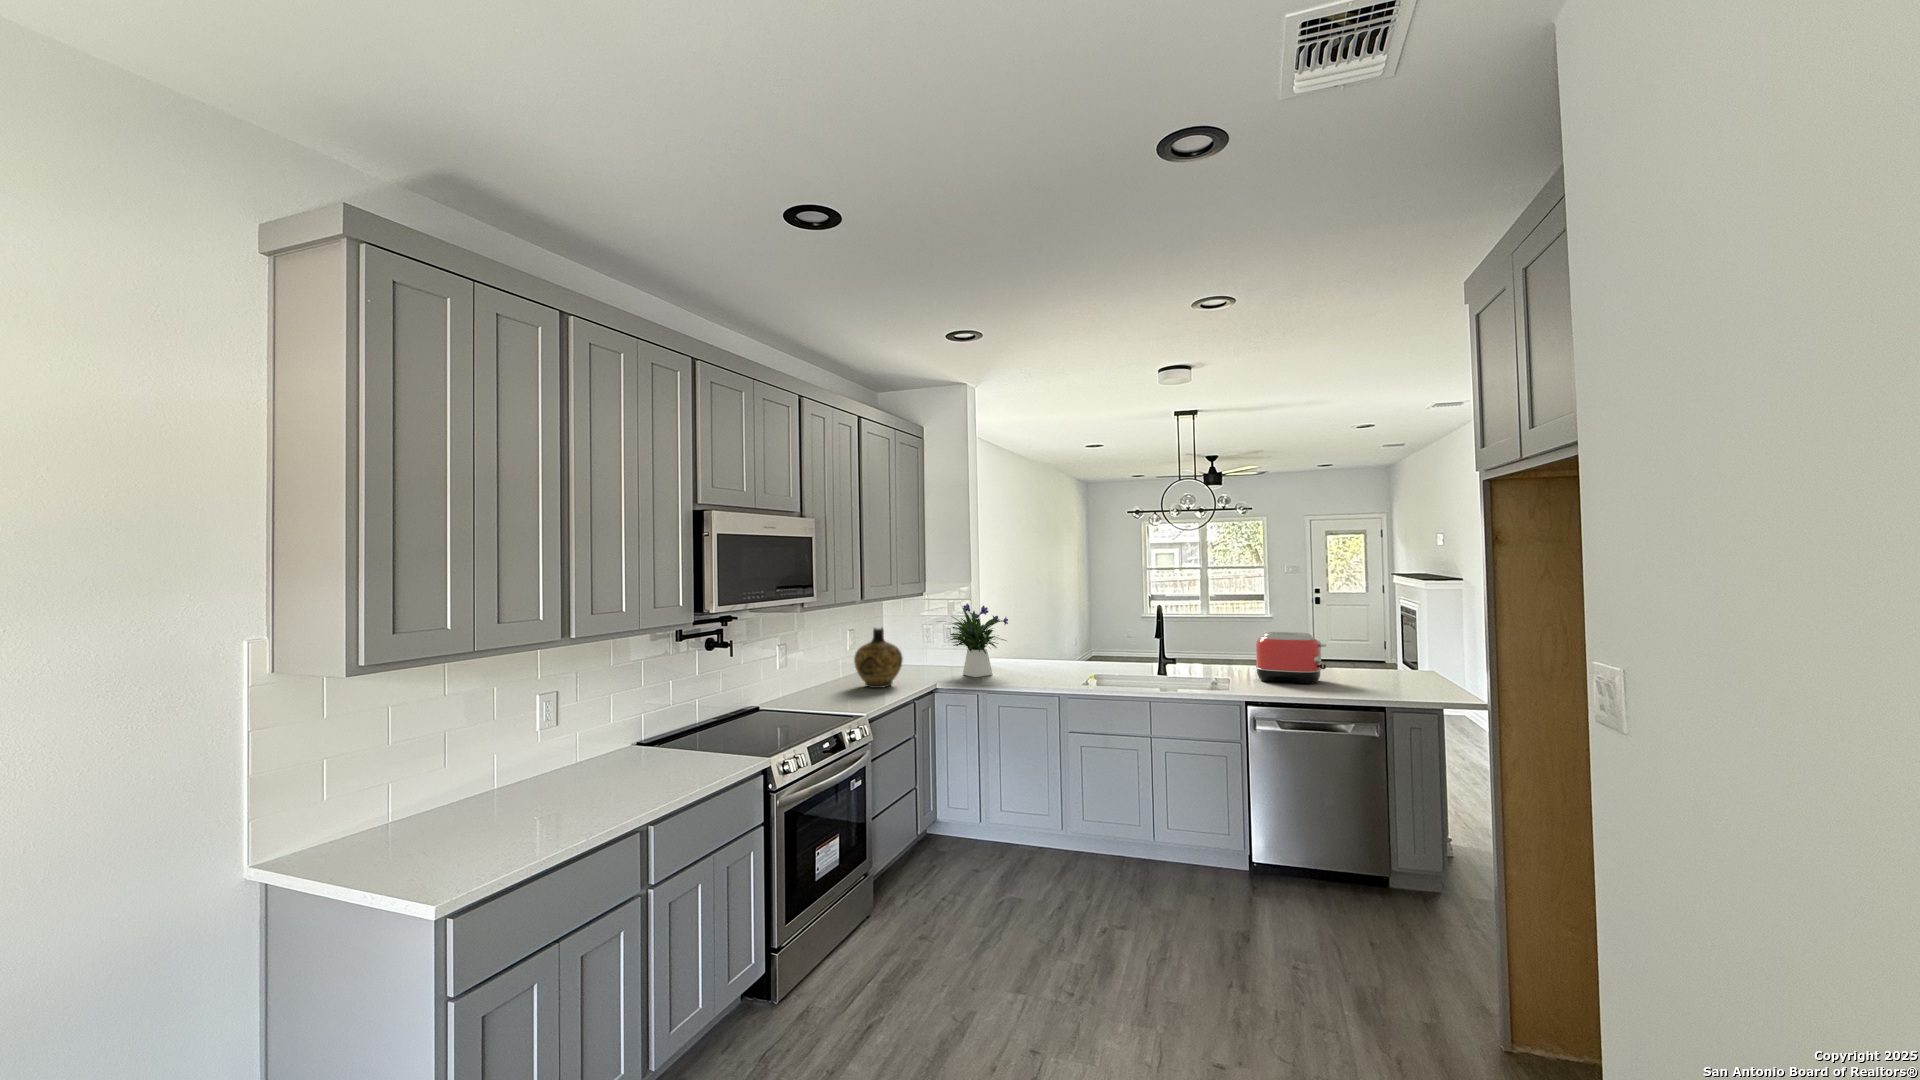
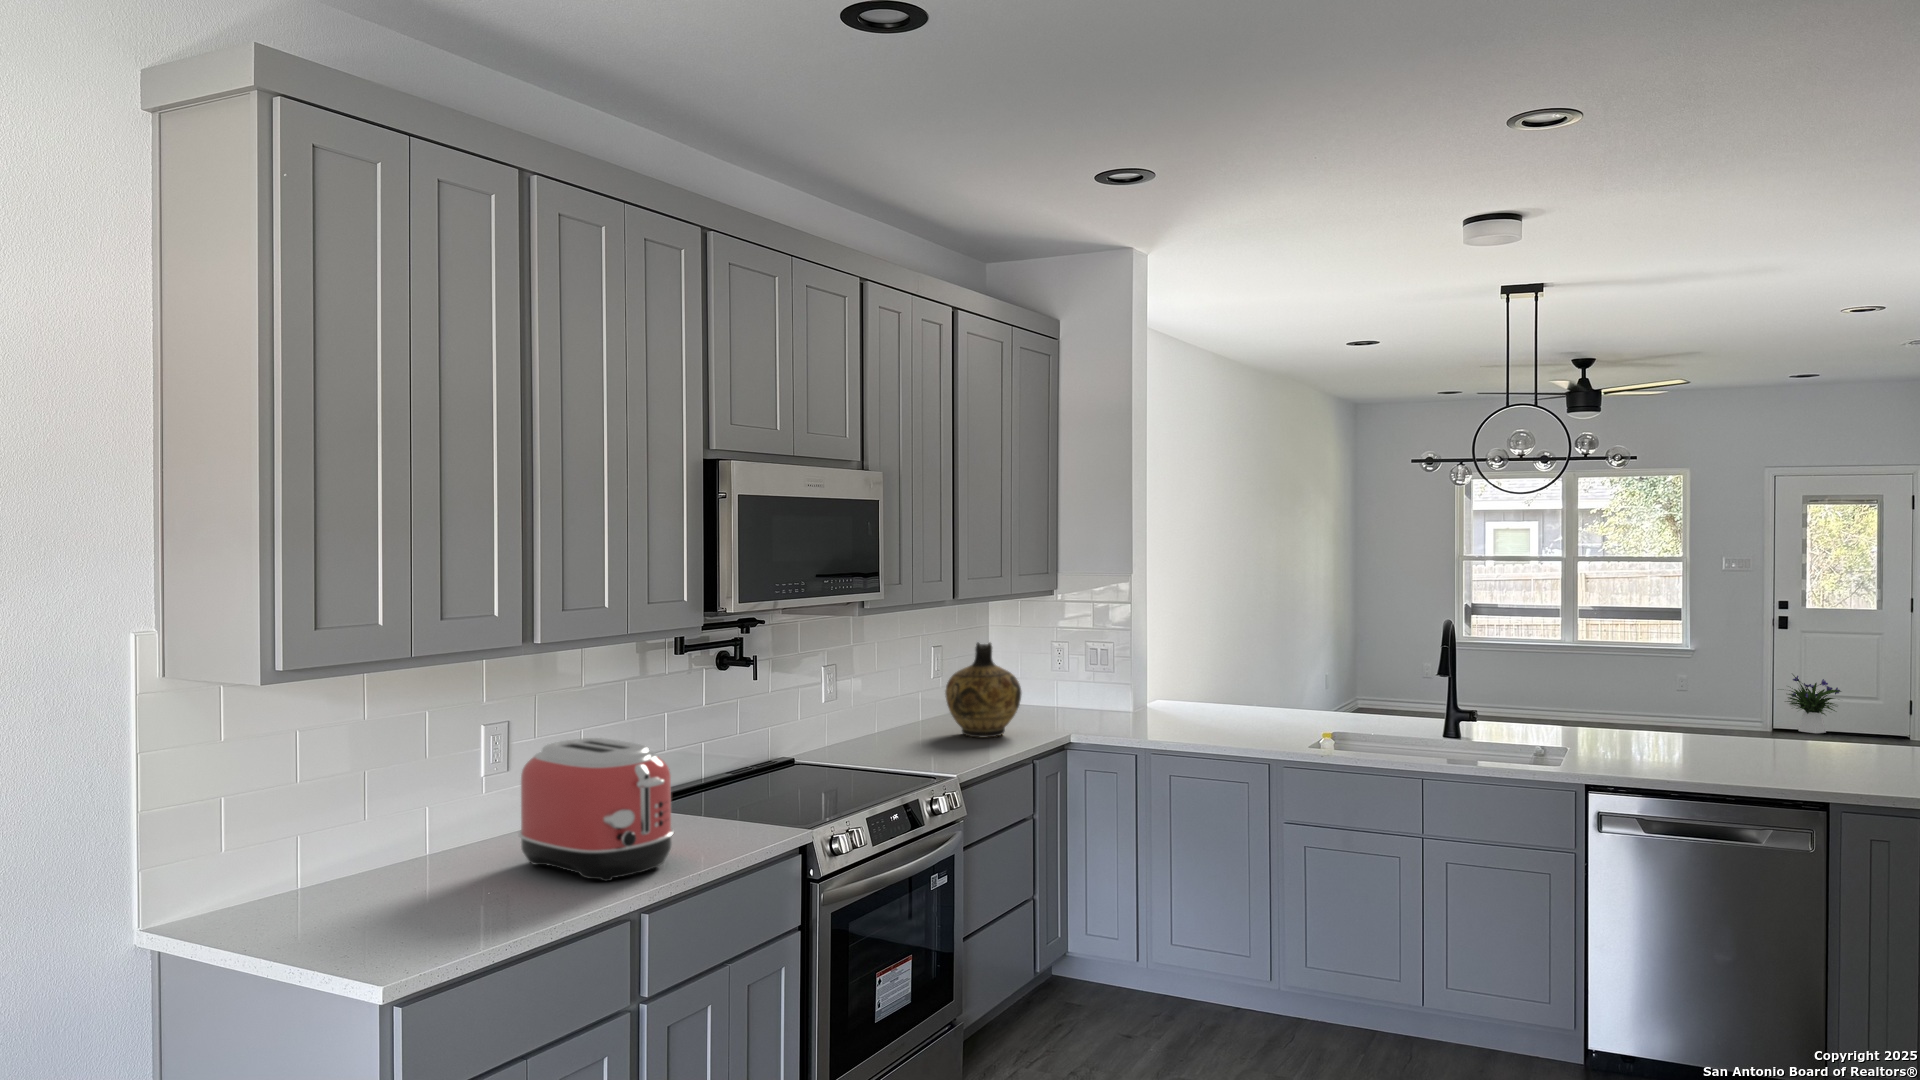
flower arrangement: present [939,603,1008,677] -> present [1787,675,1841,733]
toaster: present [1256,632,1326,684] -> present [518,738,674,881]

